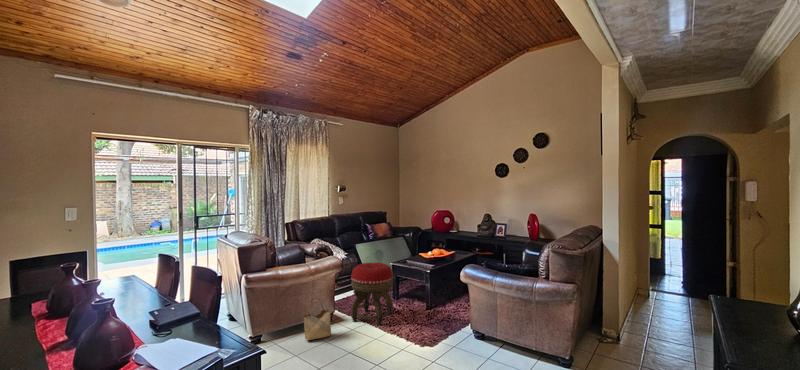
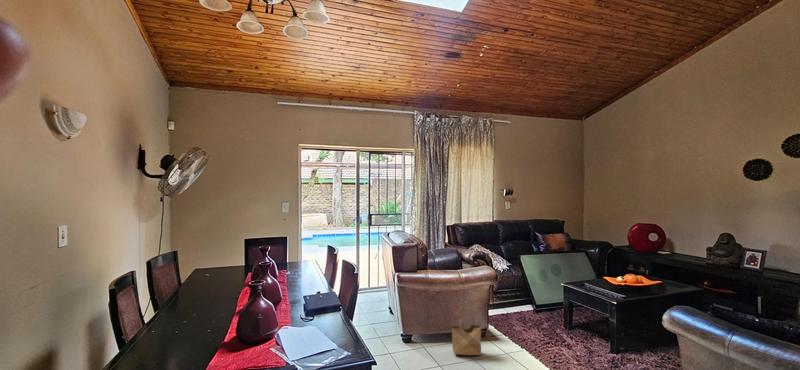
footstool: present [351,262,393,325] -> none [507,279,561,357]

